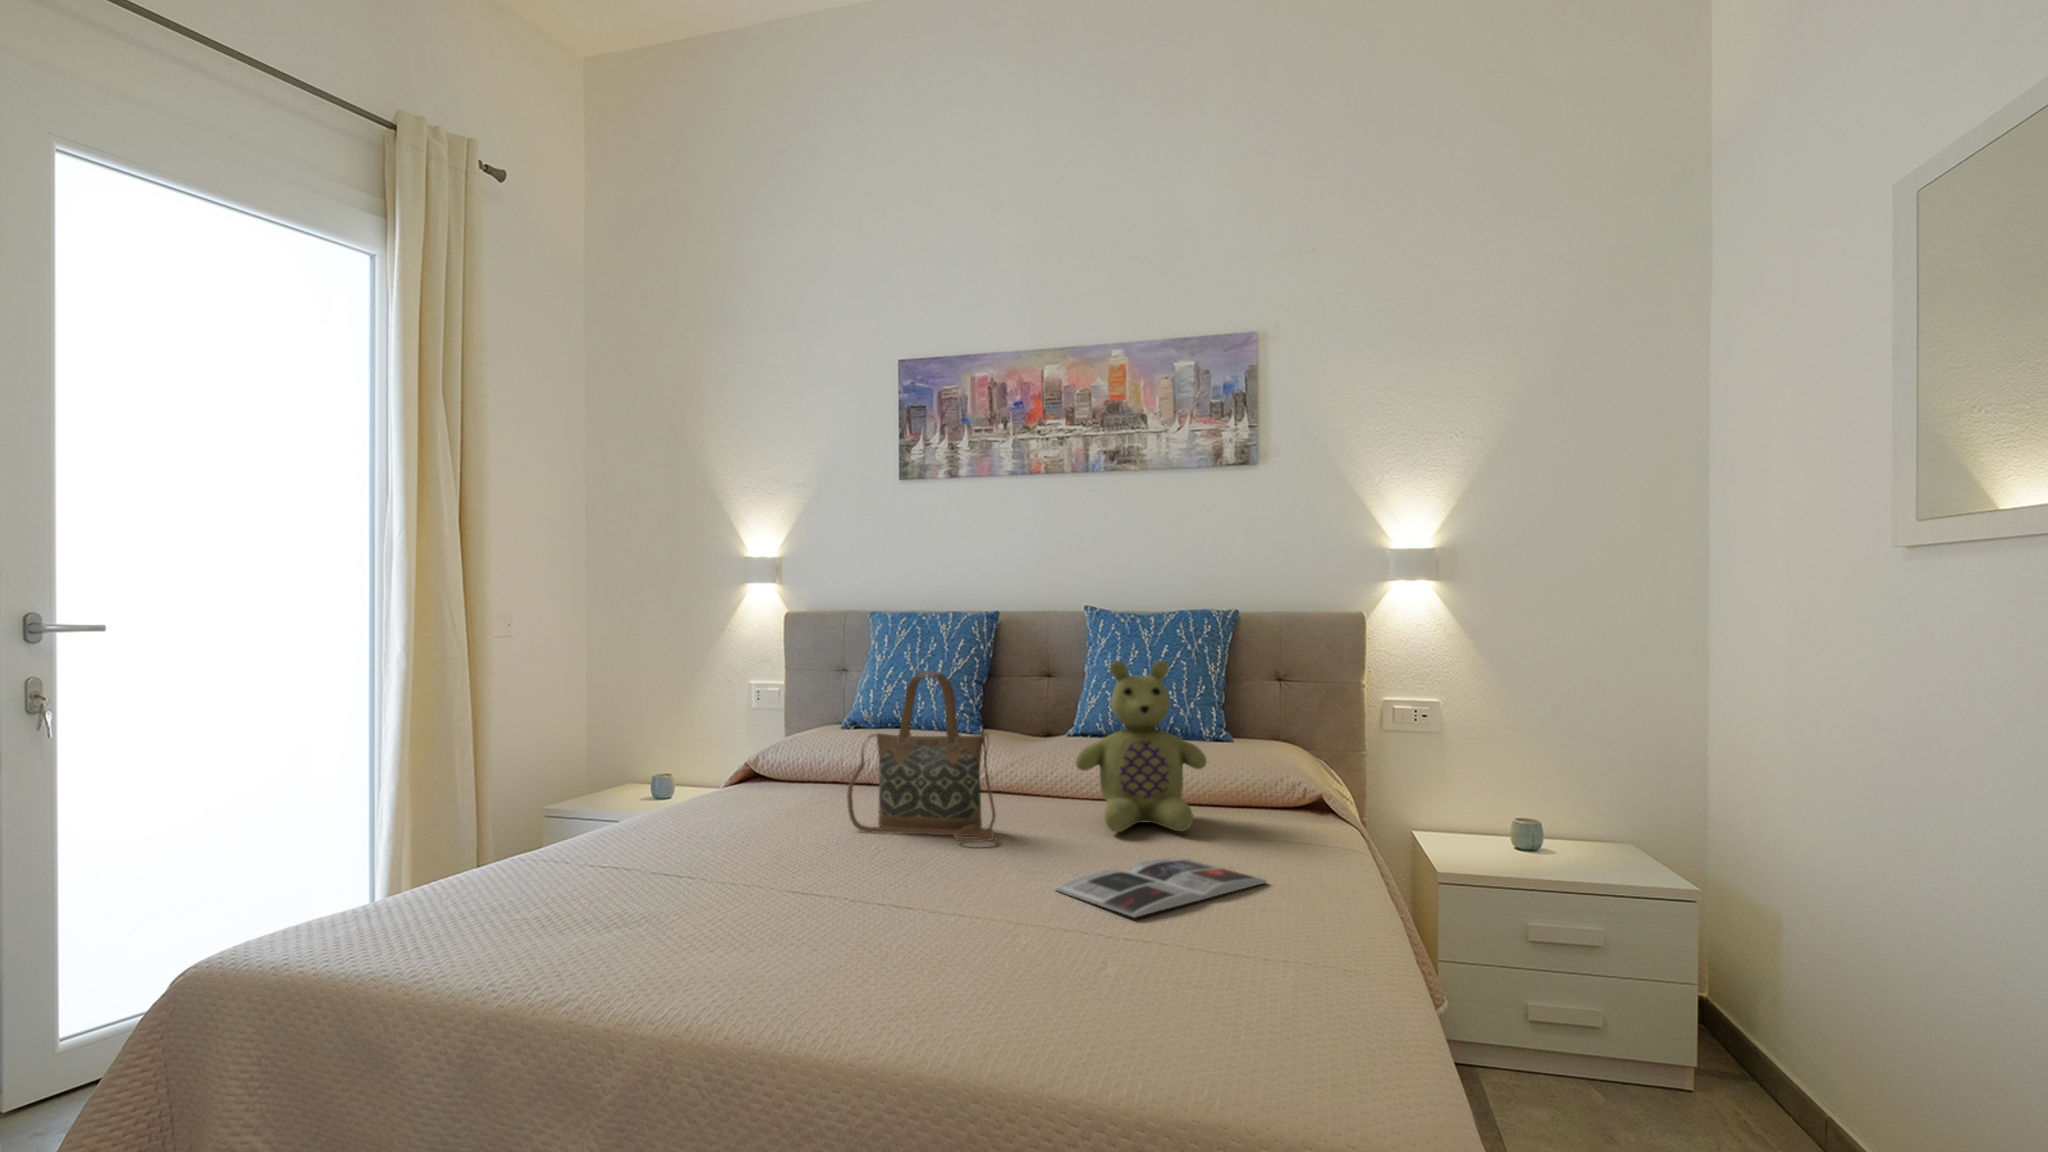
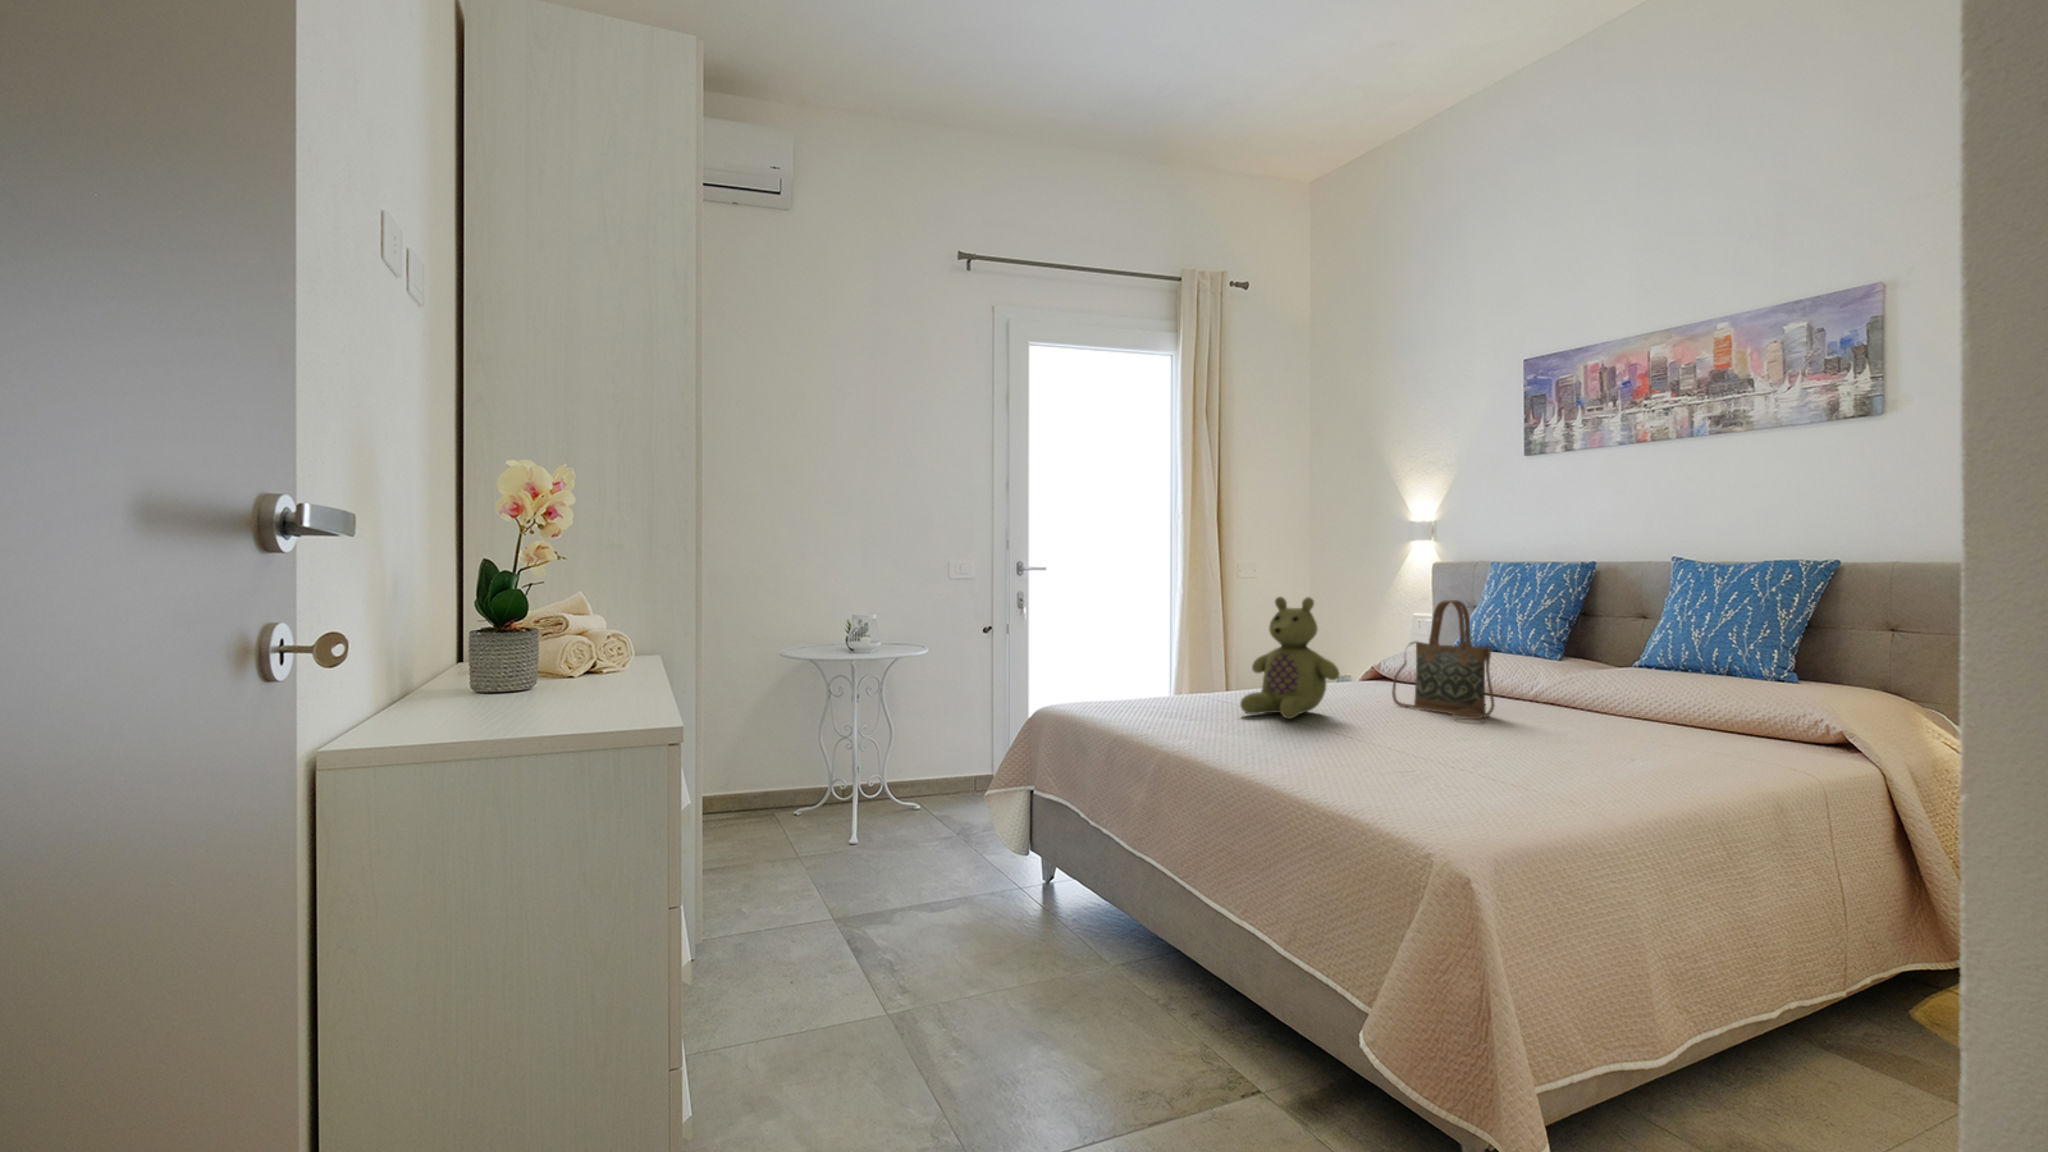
stuffed bear: present [1075,661,1207,832] -> present [1240,597,1339,719]
magazine: present [1056,857,1267,917] -> none [1478,740,1659,766]

